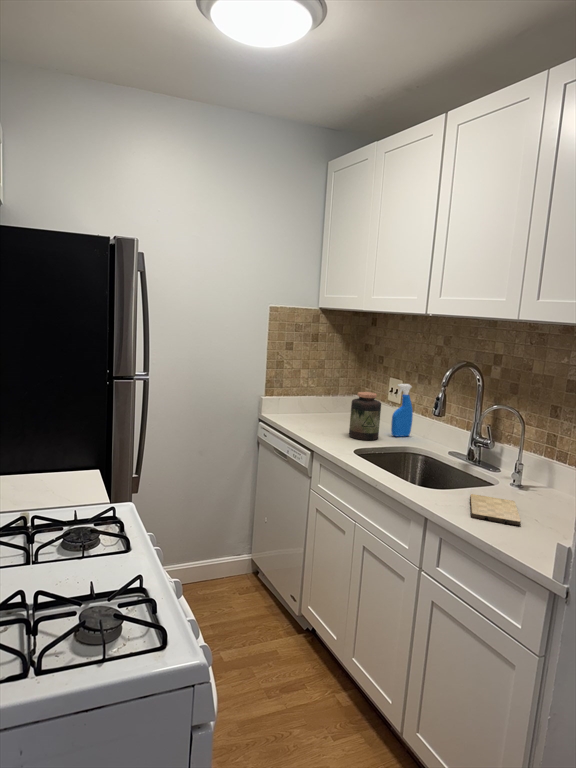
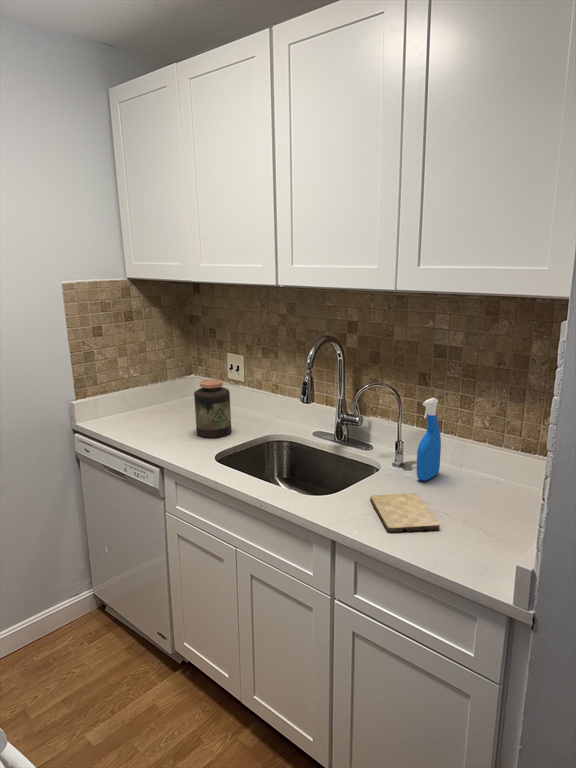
spray bottle: present [391,384,413,437] -> present [417,398,441,481]

